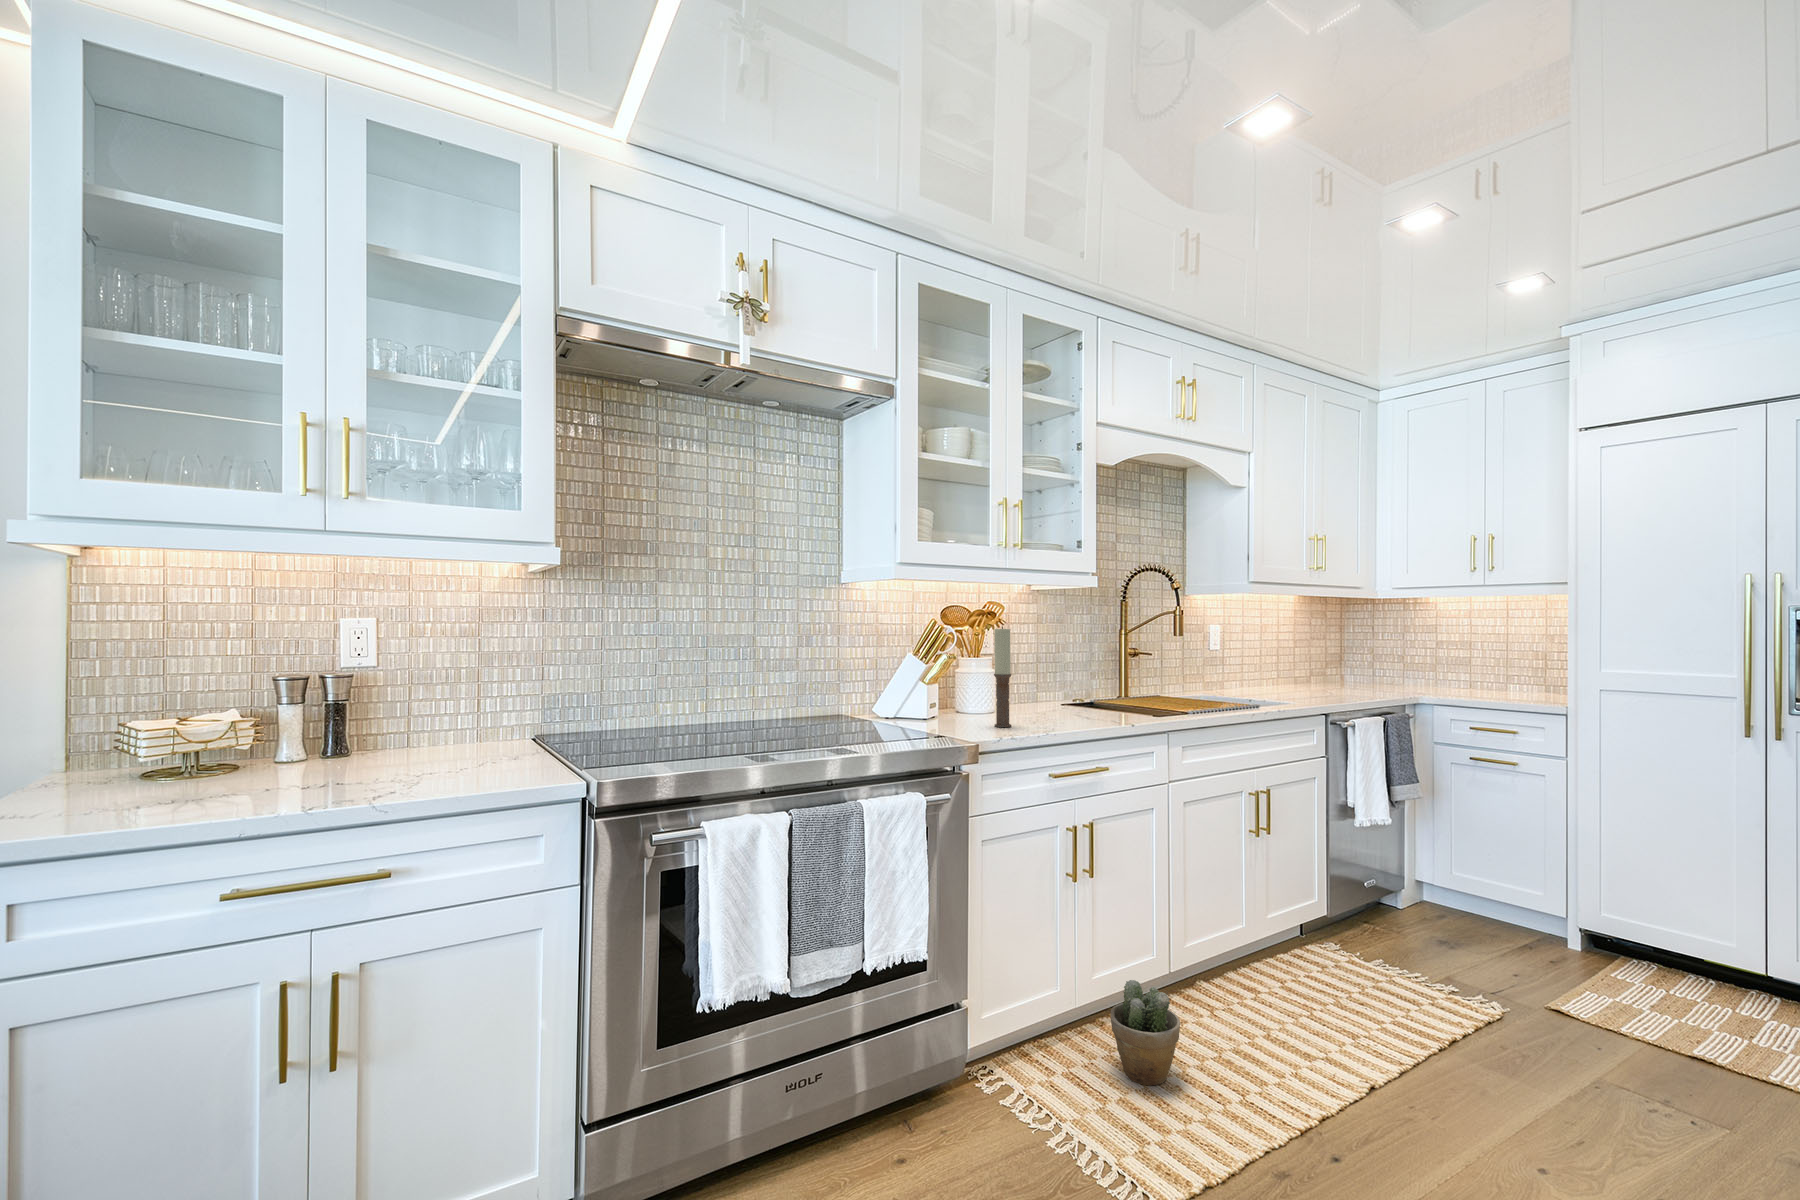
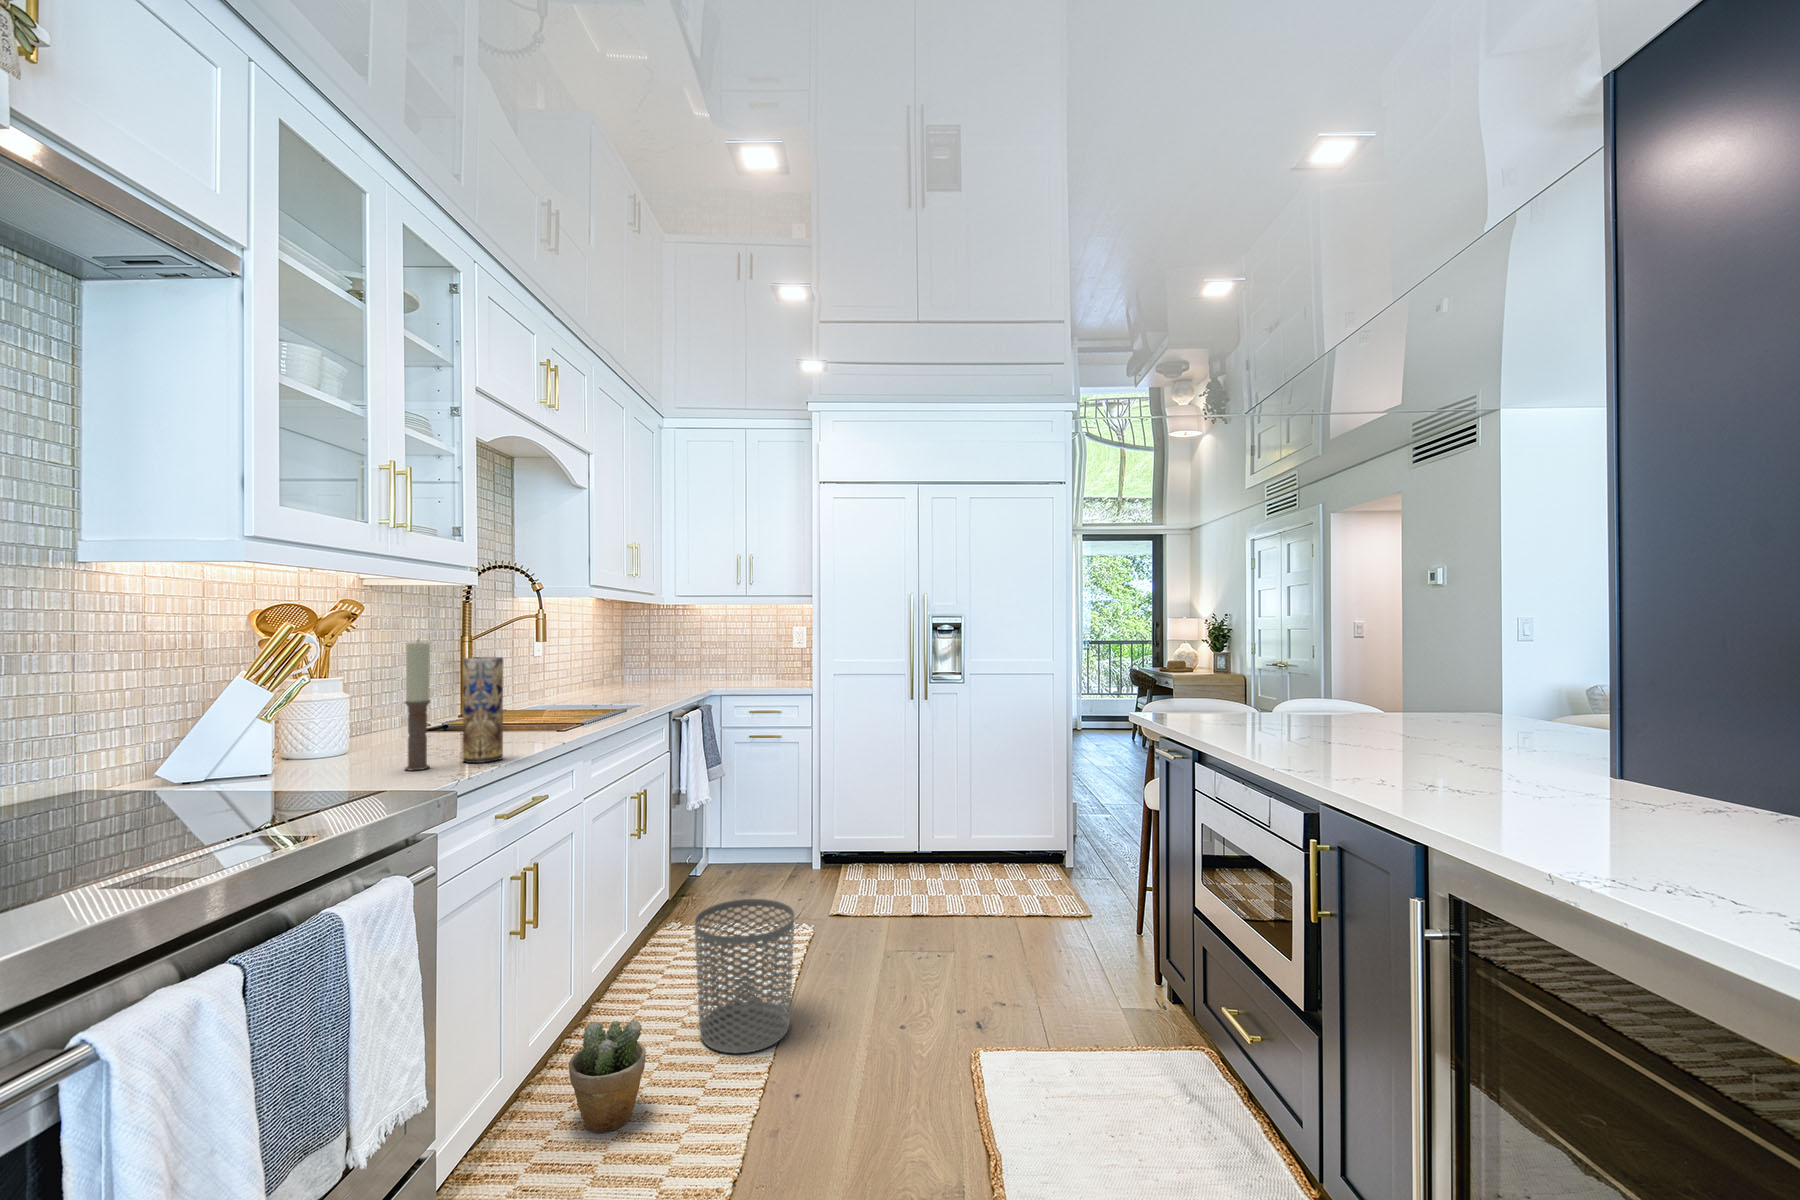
vase: none [1037,642,1067,729] -> present [463,657,503,763]
waste bin: none [1266,923,1389,1098] -> present [695,899,794,1053]

